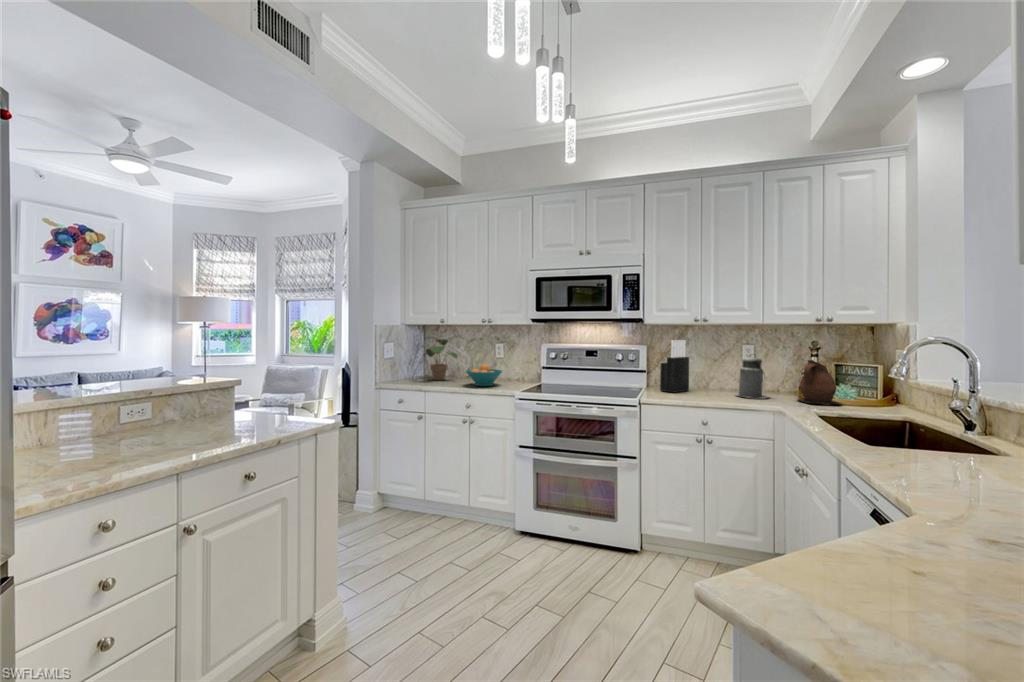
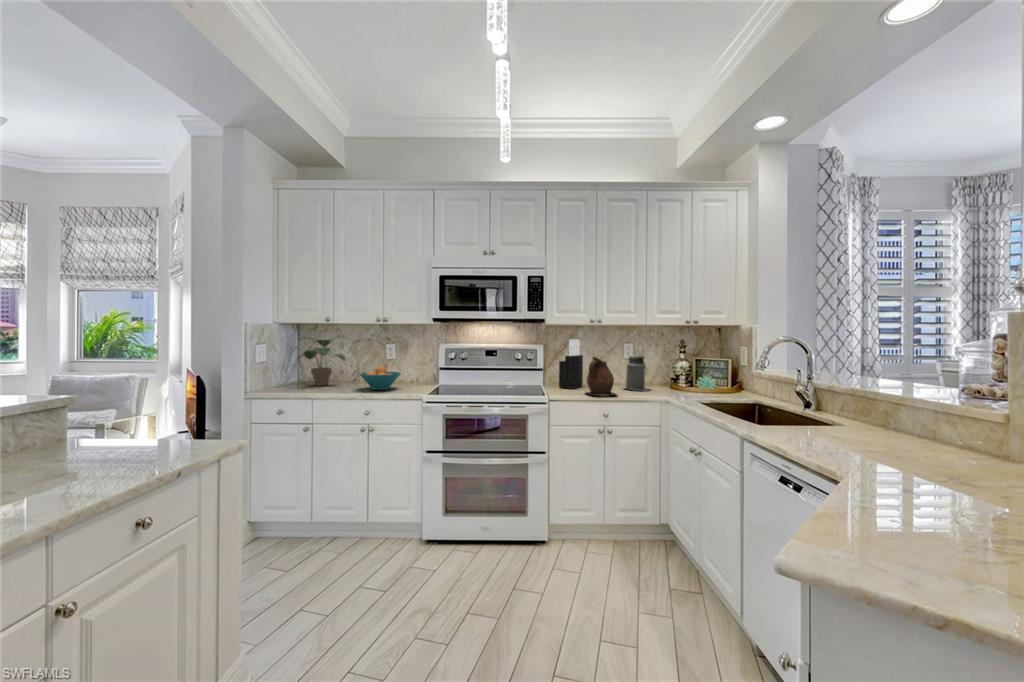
ceramic pitcher: present [798,360,841,405] -> present [585,357,617,395]

